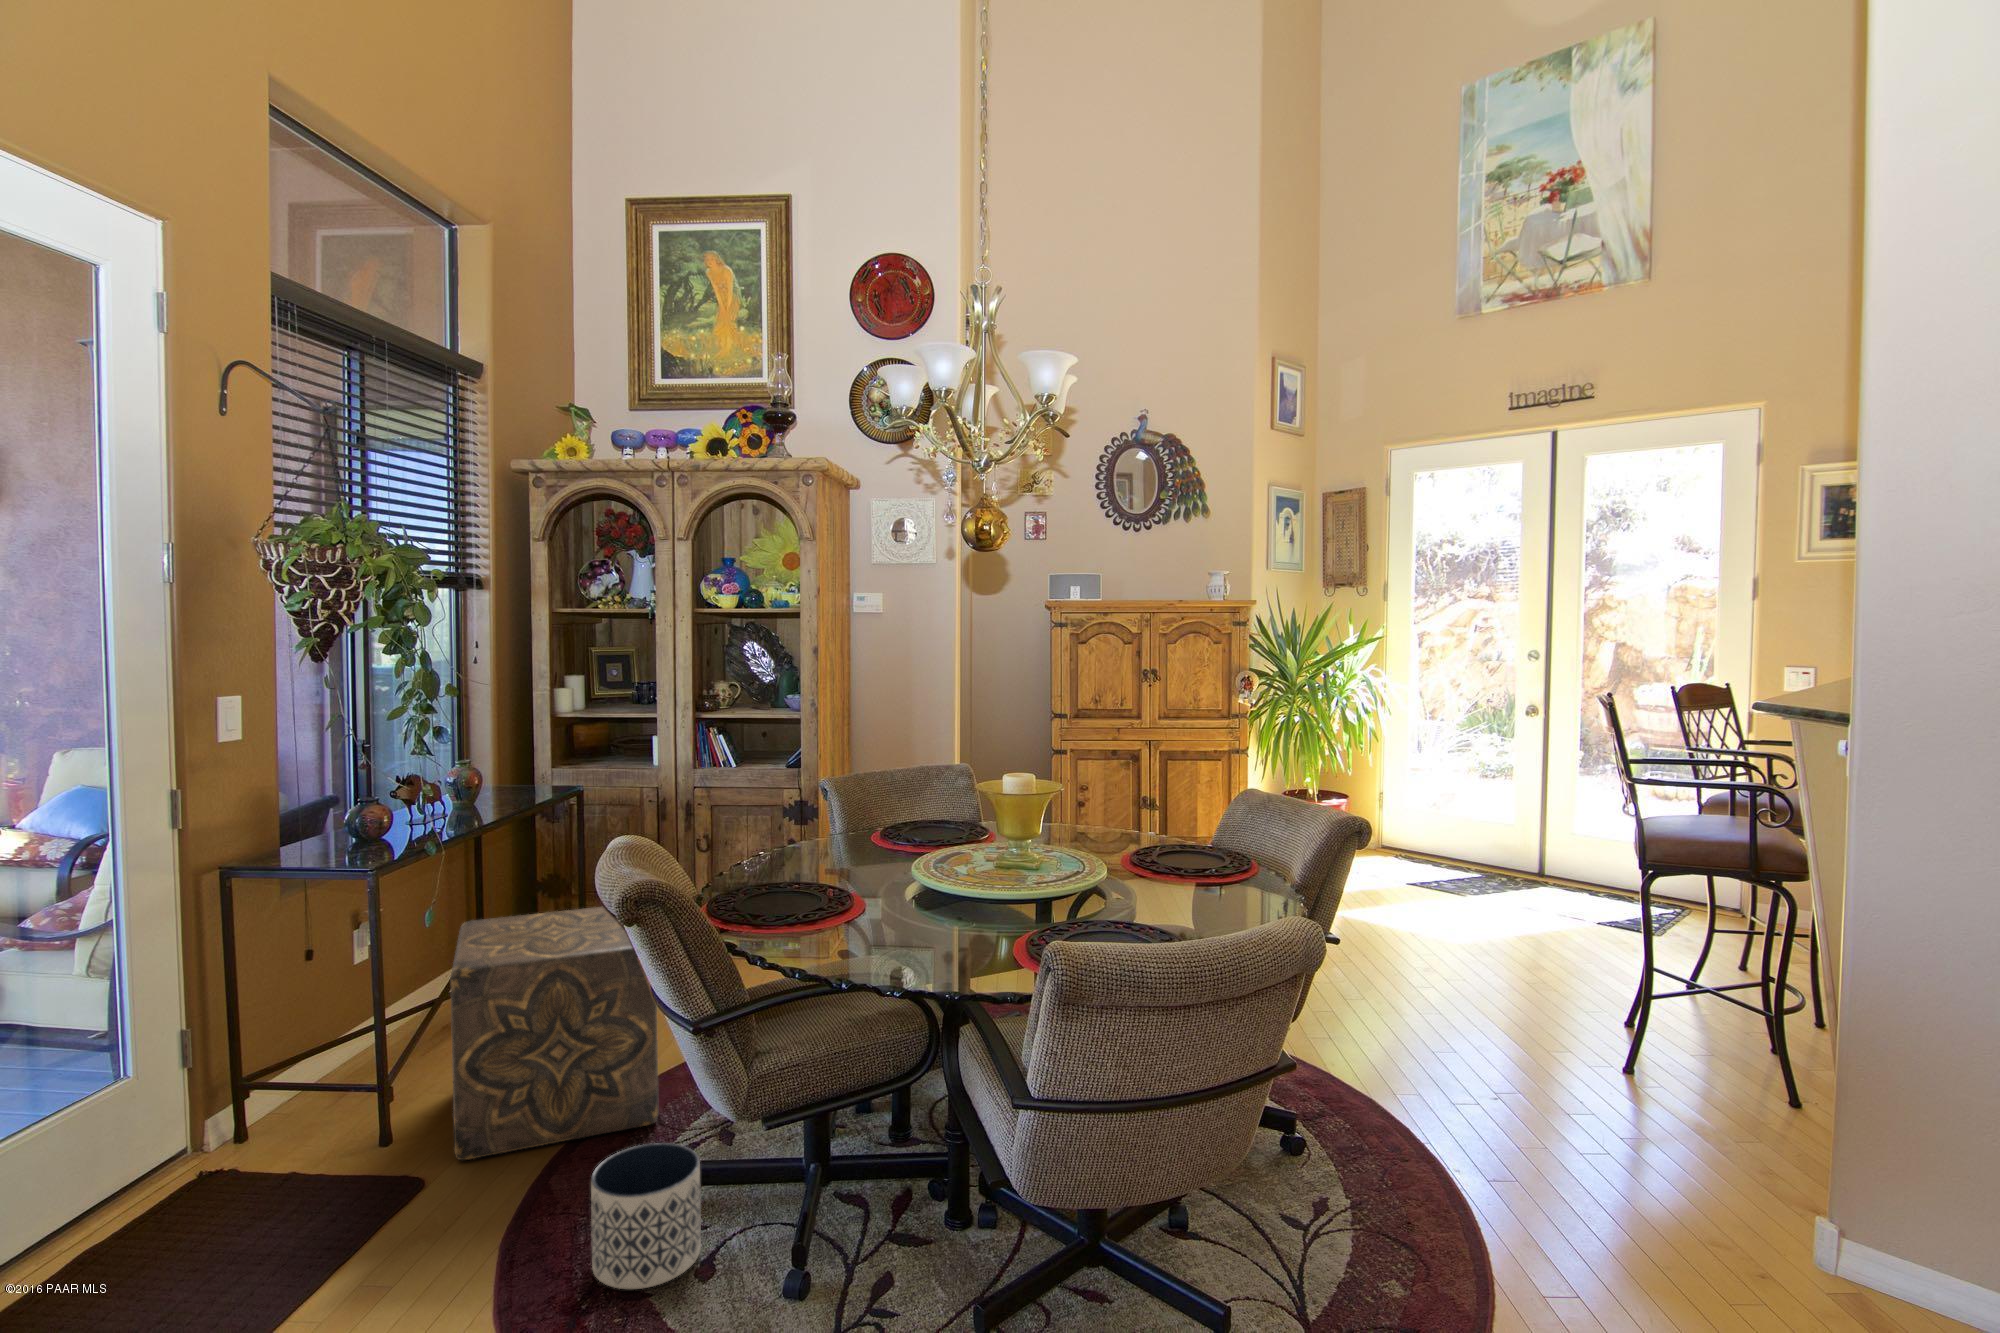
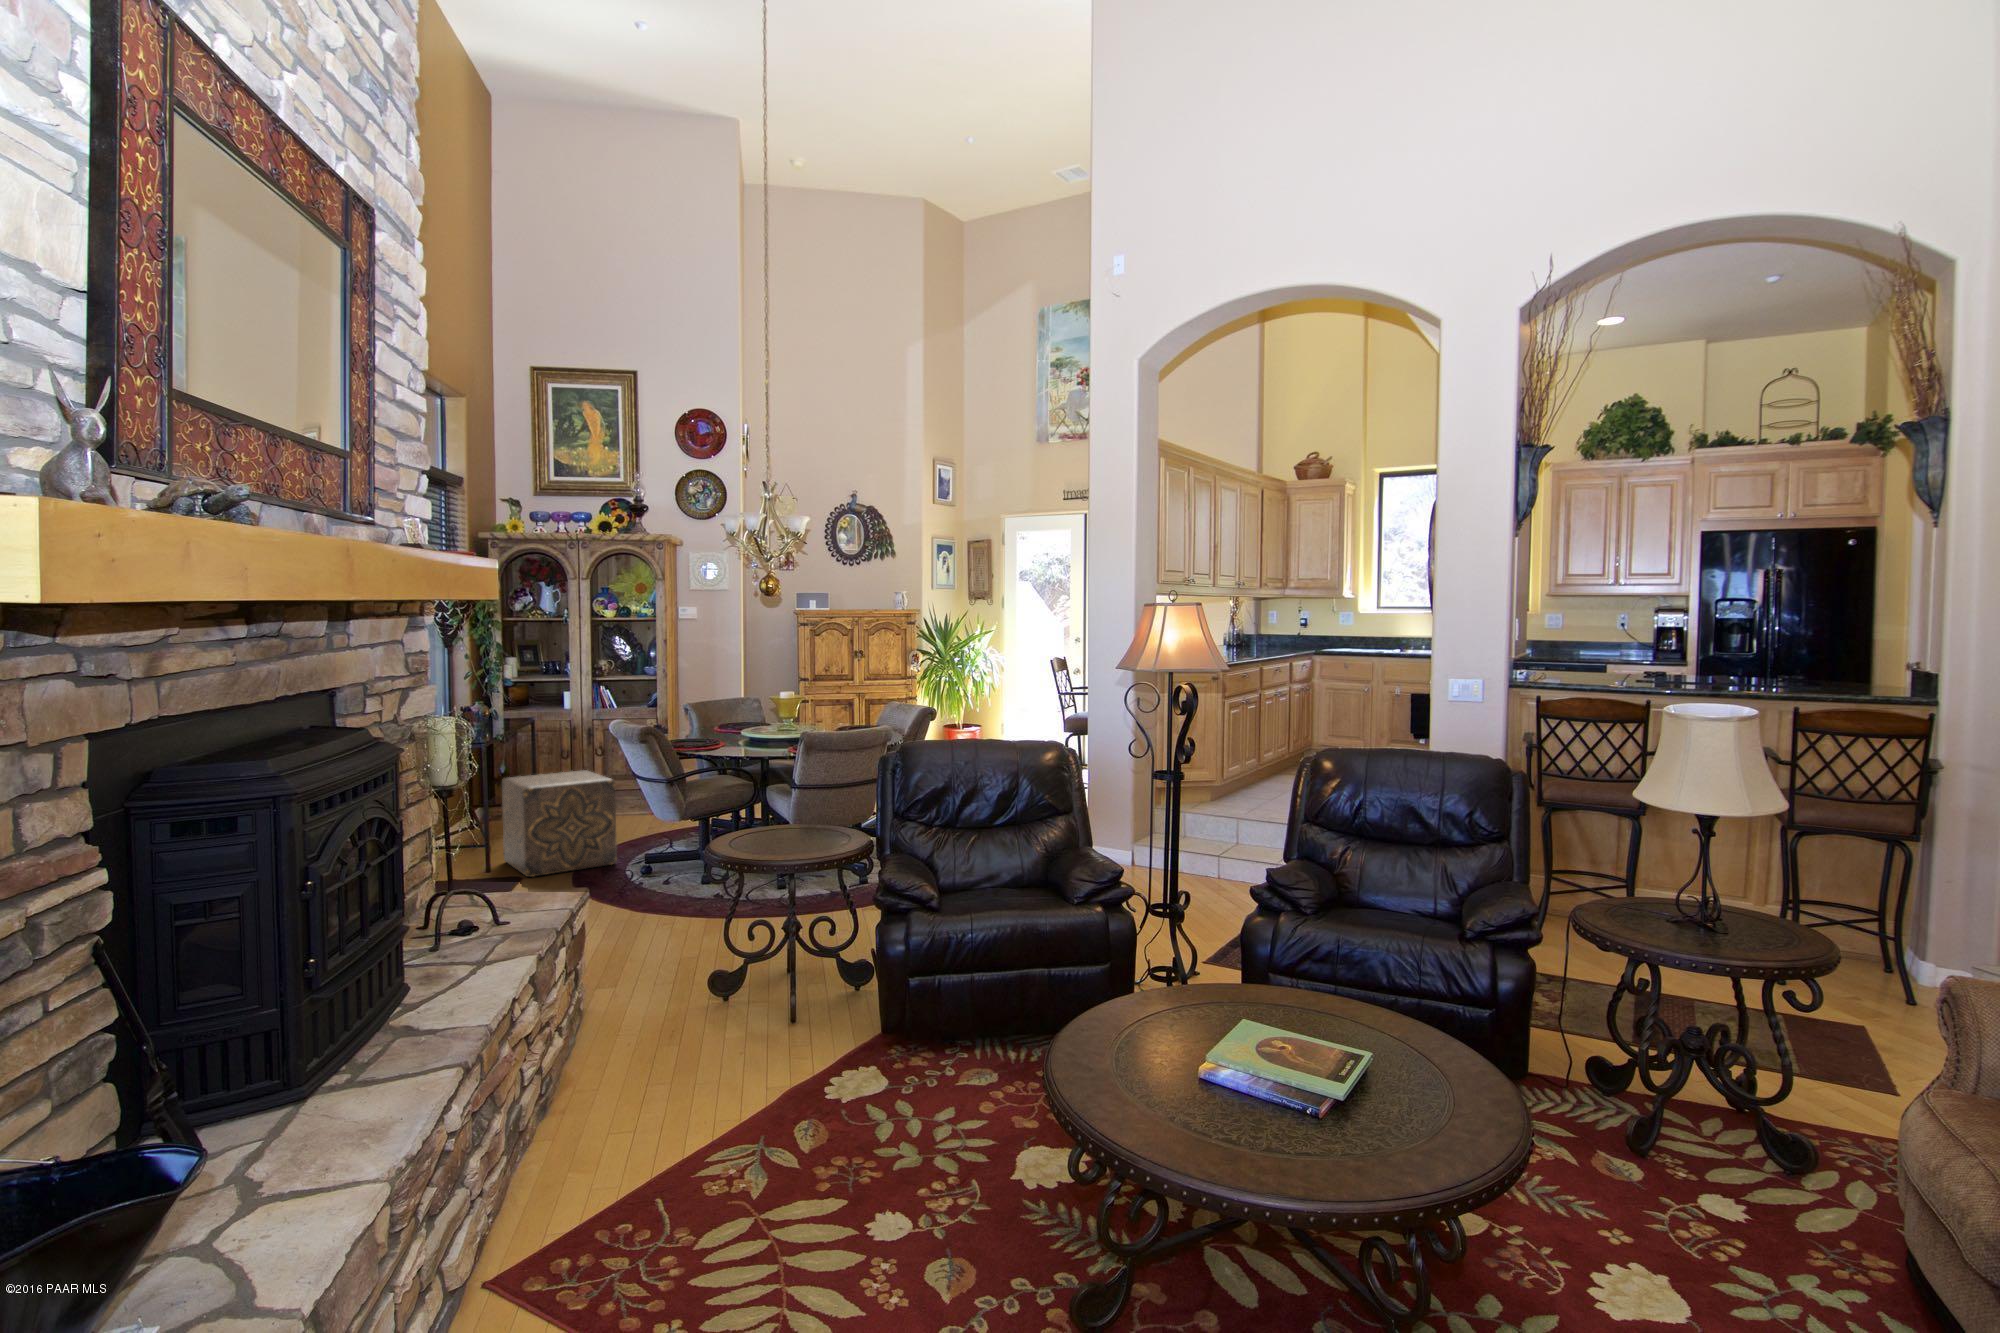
planter: present [591,1143,701,1289] -> none [616,847,661,894]

